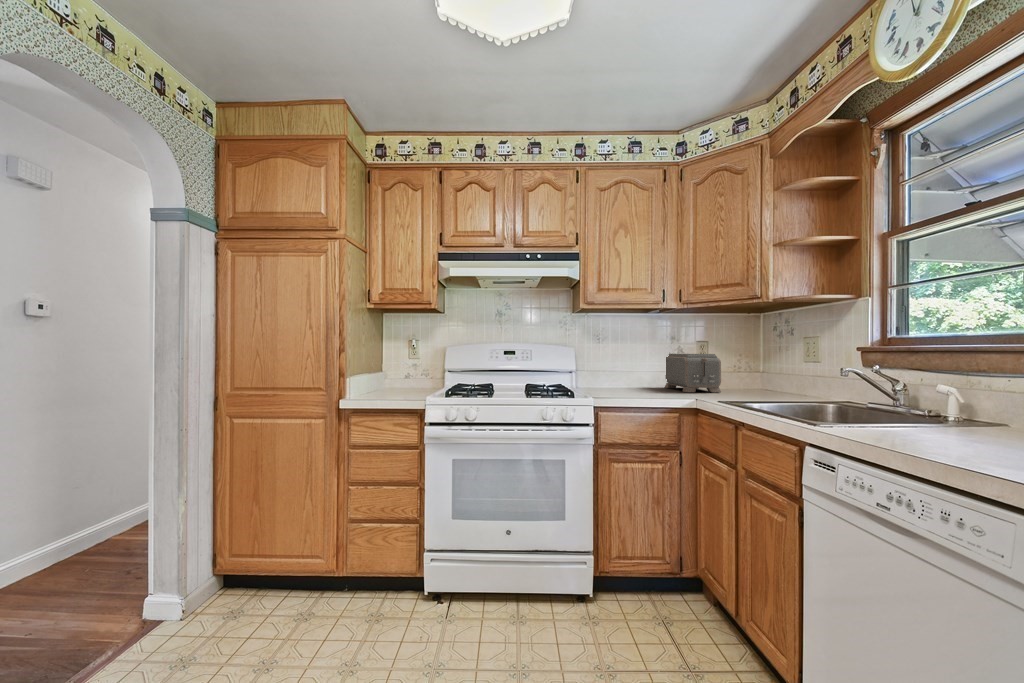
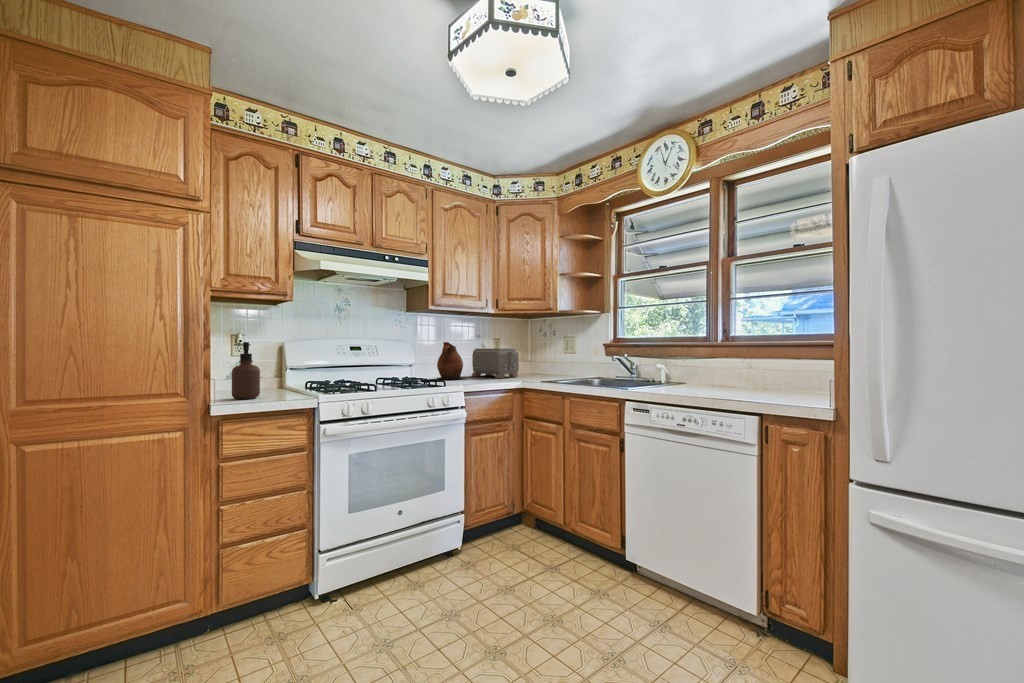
soap dispenser: none [376,346,398,396] -> present [232,342,260,399]
ceramic pitcher: none [606,346,645,391] -> present [437,342,467,379]

